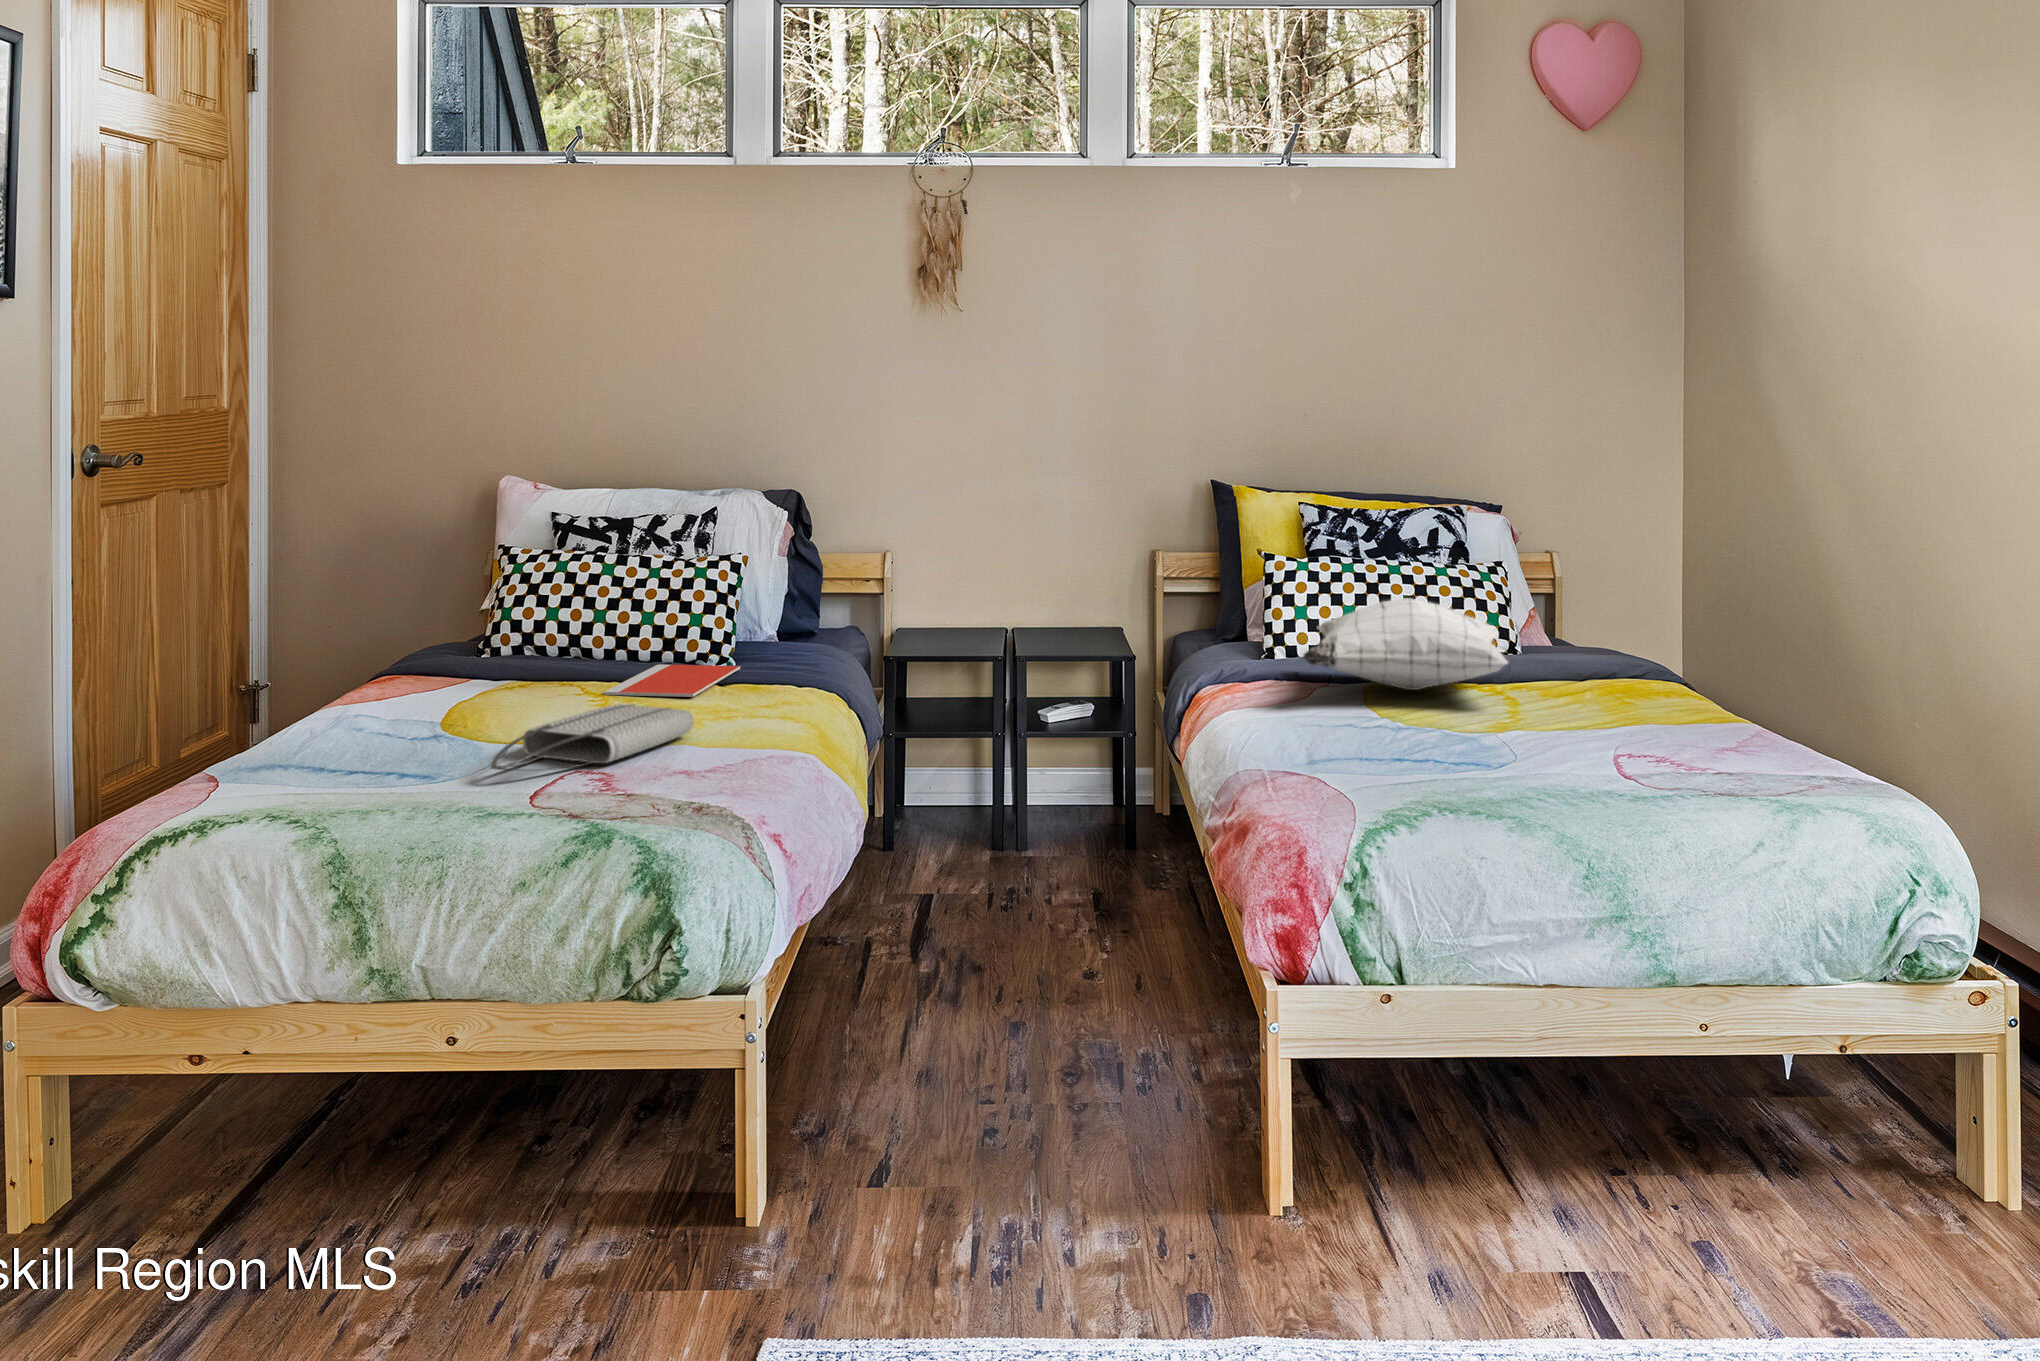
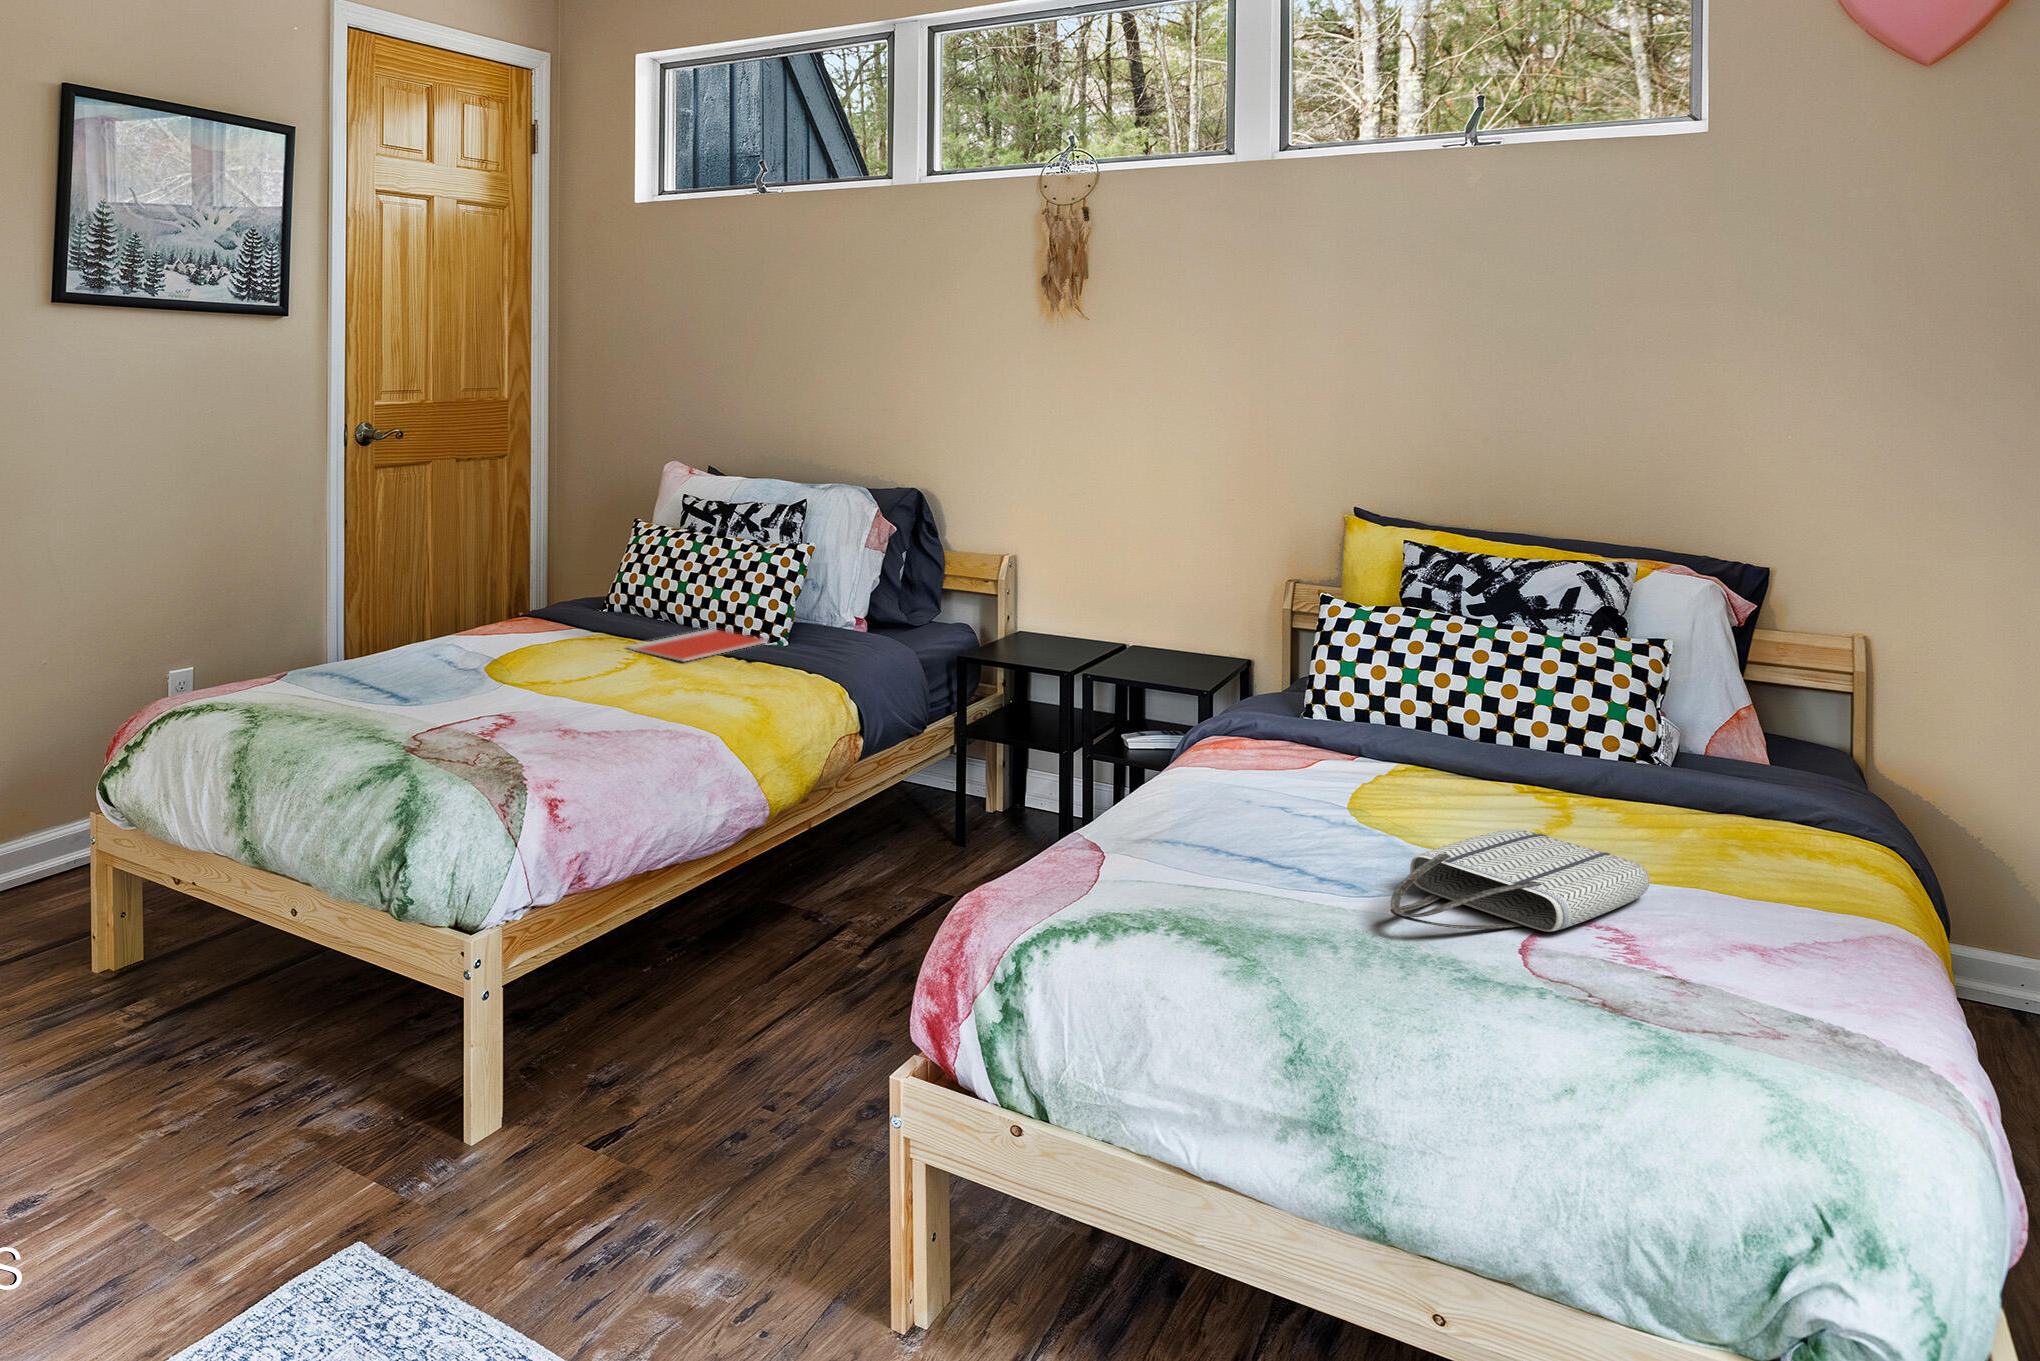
pillow: present [1303,598,1508,690] -> none [1251,670,1586,783]
tote bag: present [491,704,694,771] -> present [1391,829,1650,931]

